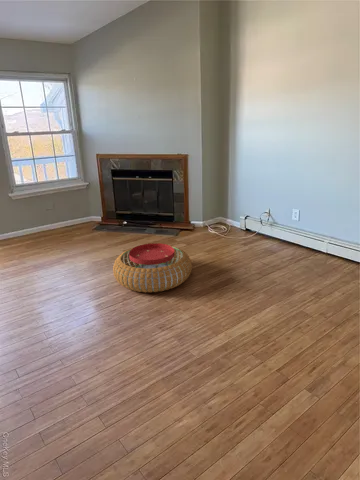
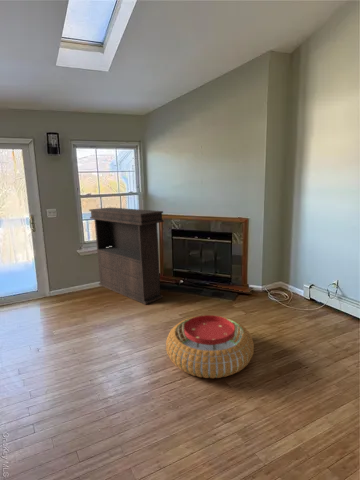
console table: none [18,147,106,245] -> present [89,207,163,304]

